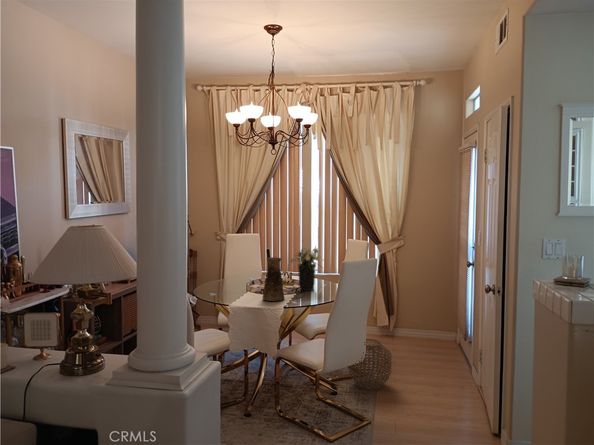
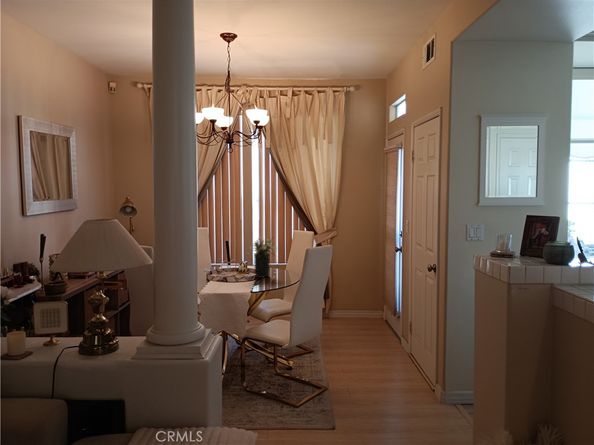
pitcher: present [263,257,285,301] -> none [227,247,247,287]
woven basket: present [349,339,391,389] -> none [300,319,338,363]

